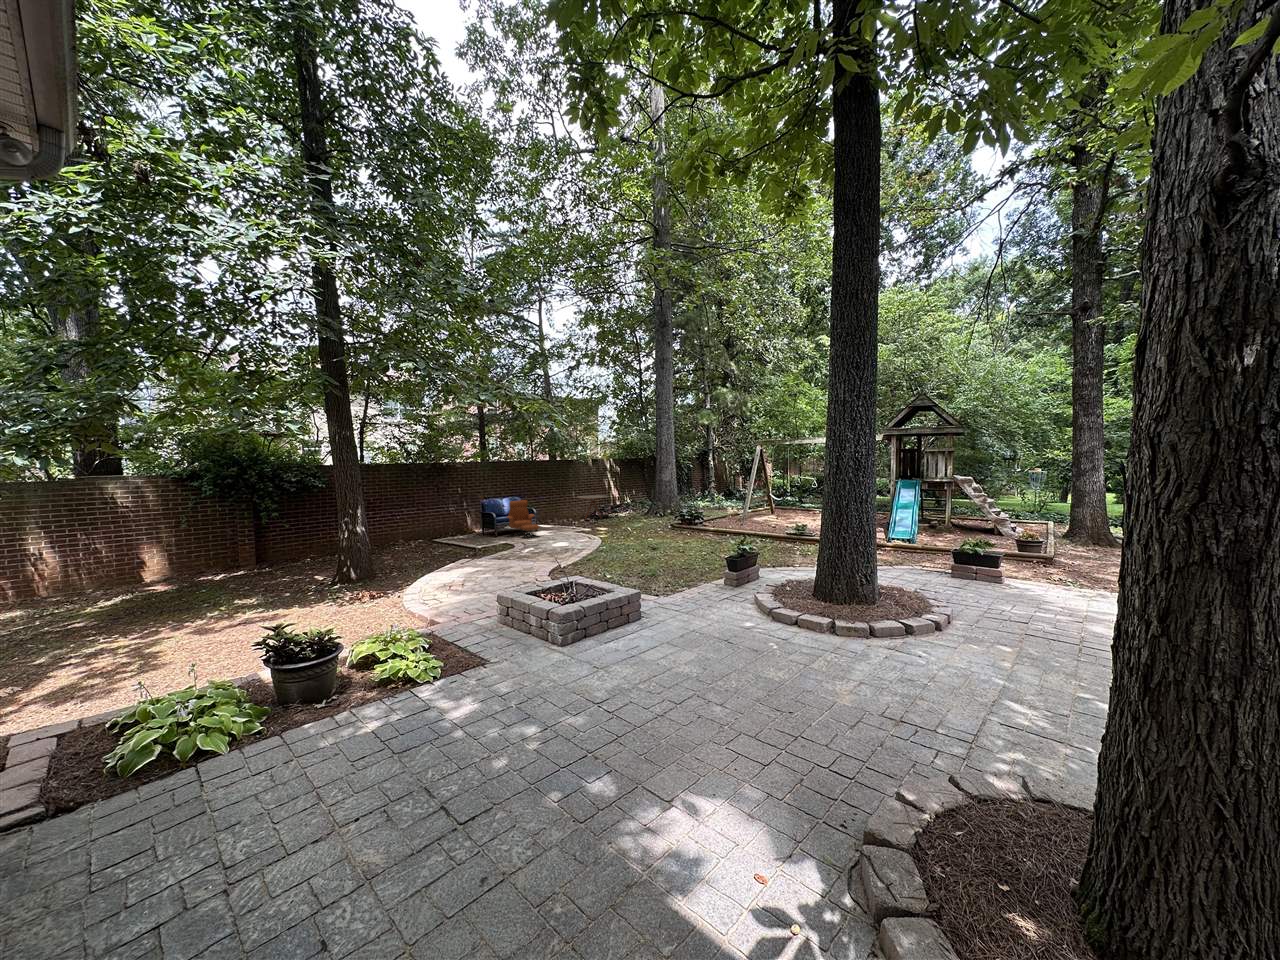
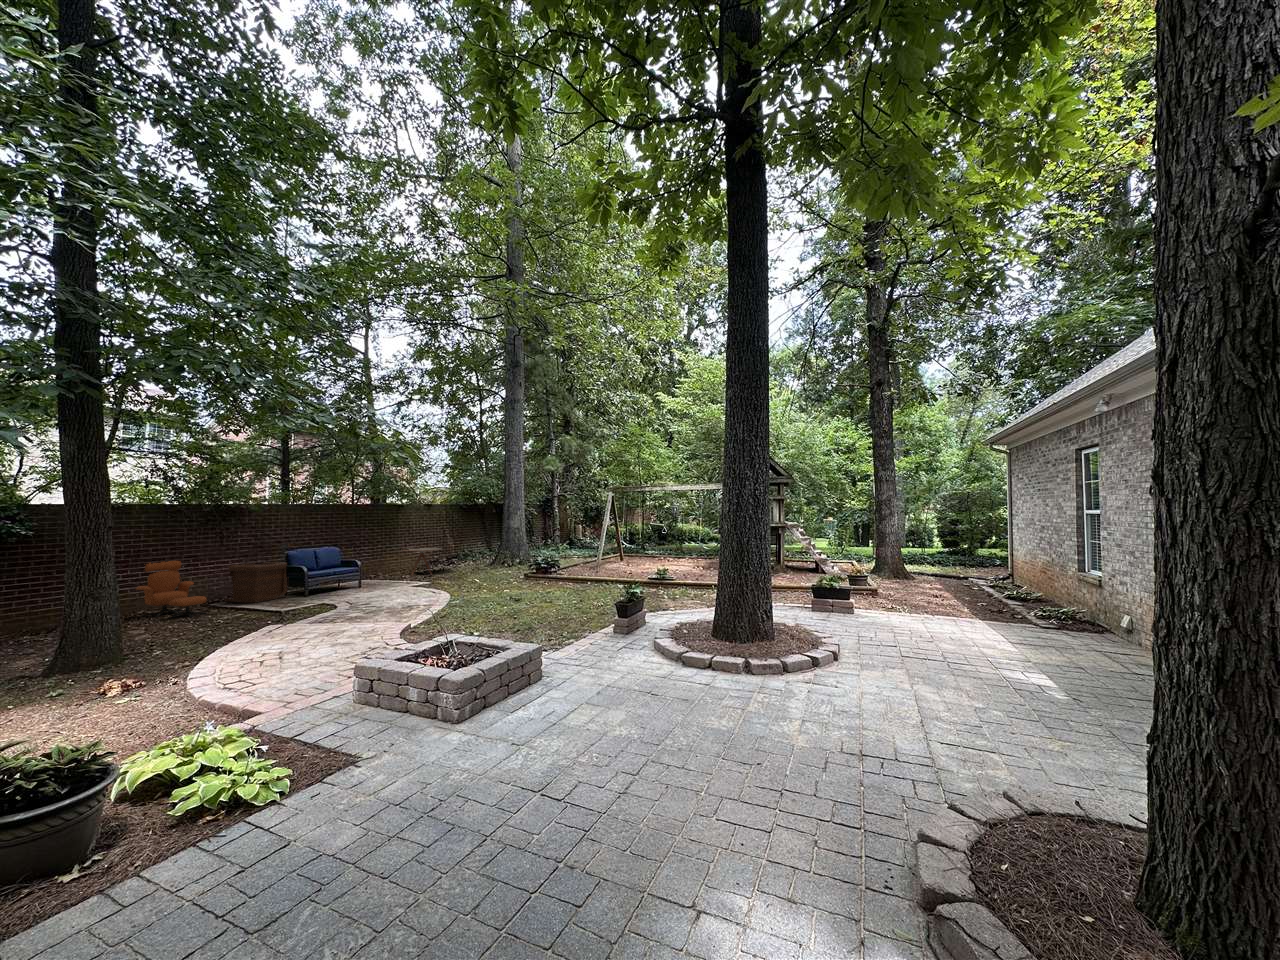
lounge chair: present [507,500,540,537] -> present [135,561,207,618]
wooden crate: none [452,507,492,538] -> present [224,563,288,603]

